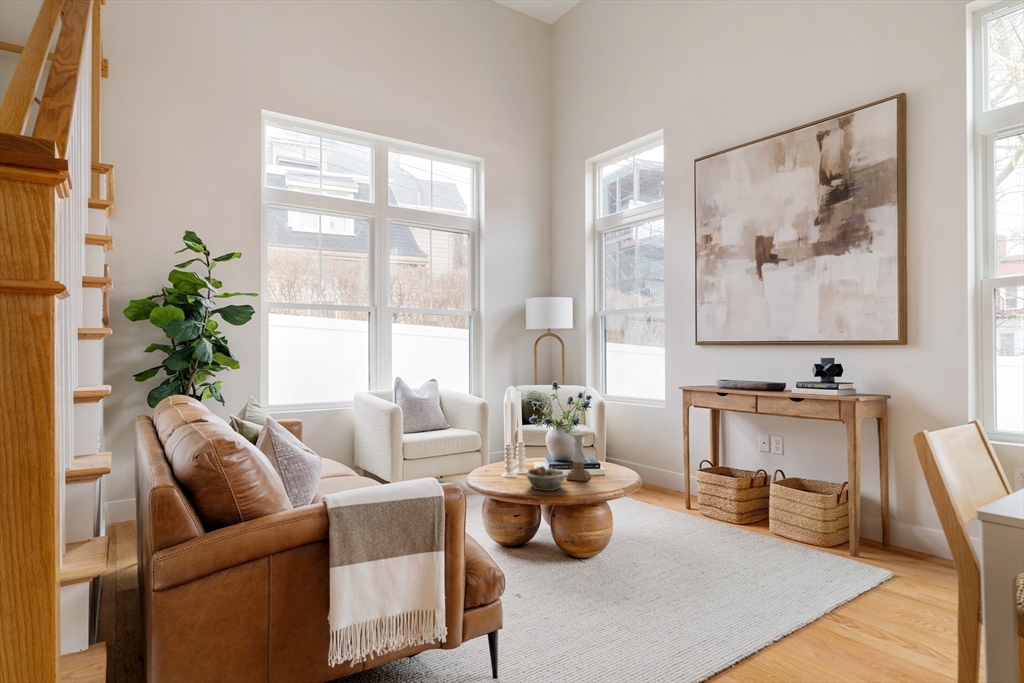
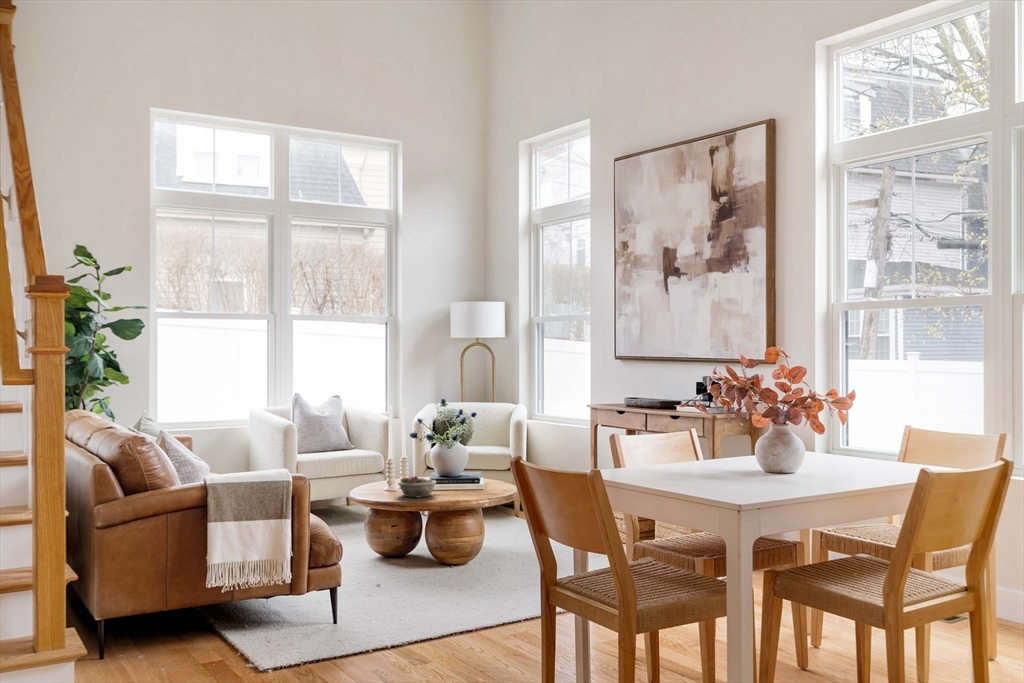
candle holder: present [566,432,590,481] -> none [441,445,466,491]

